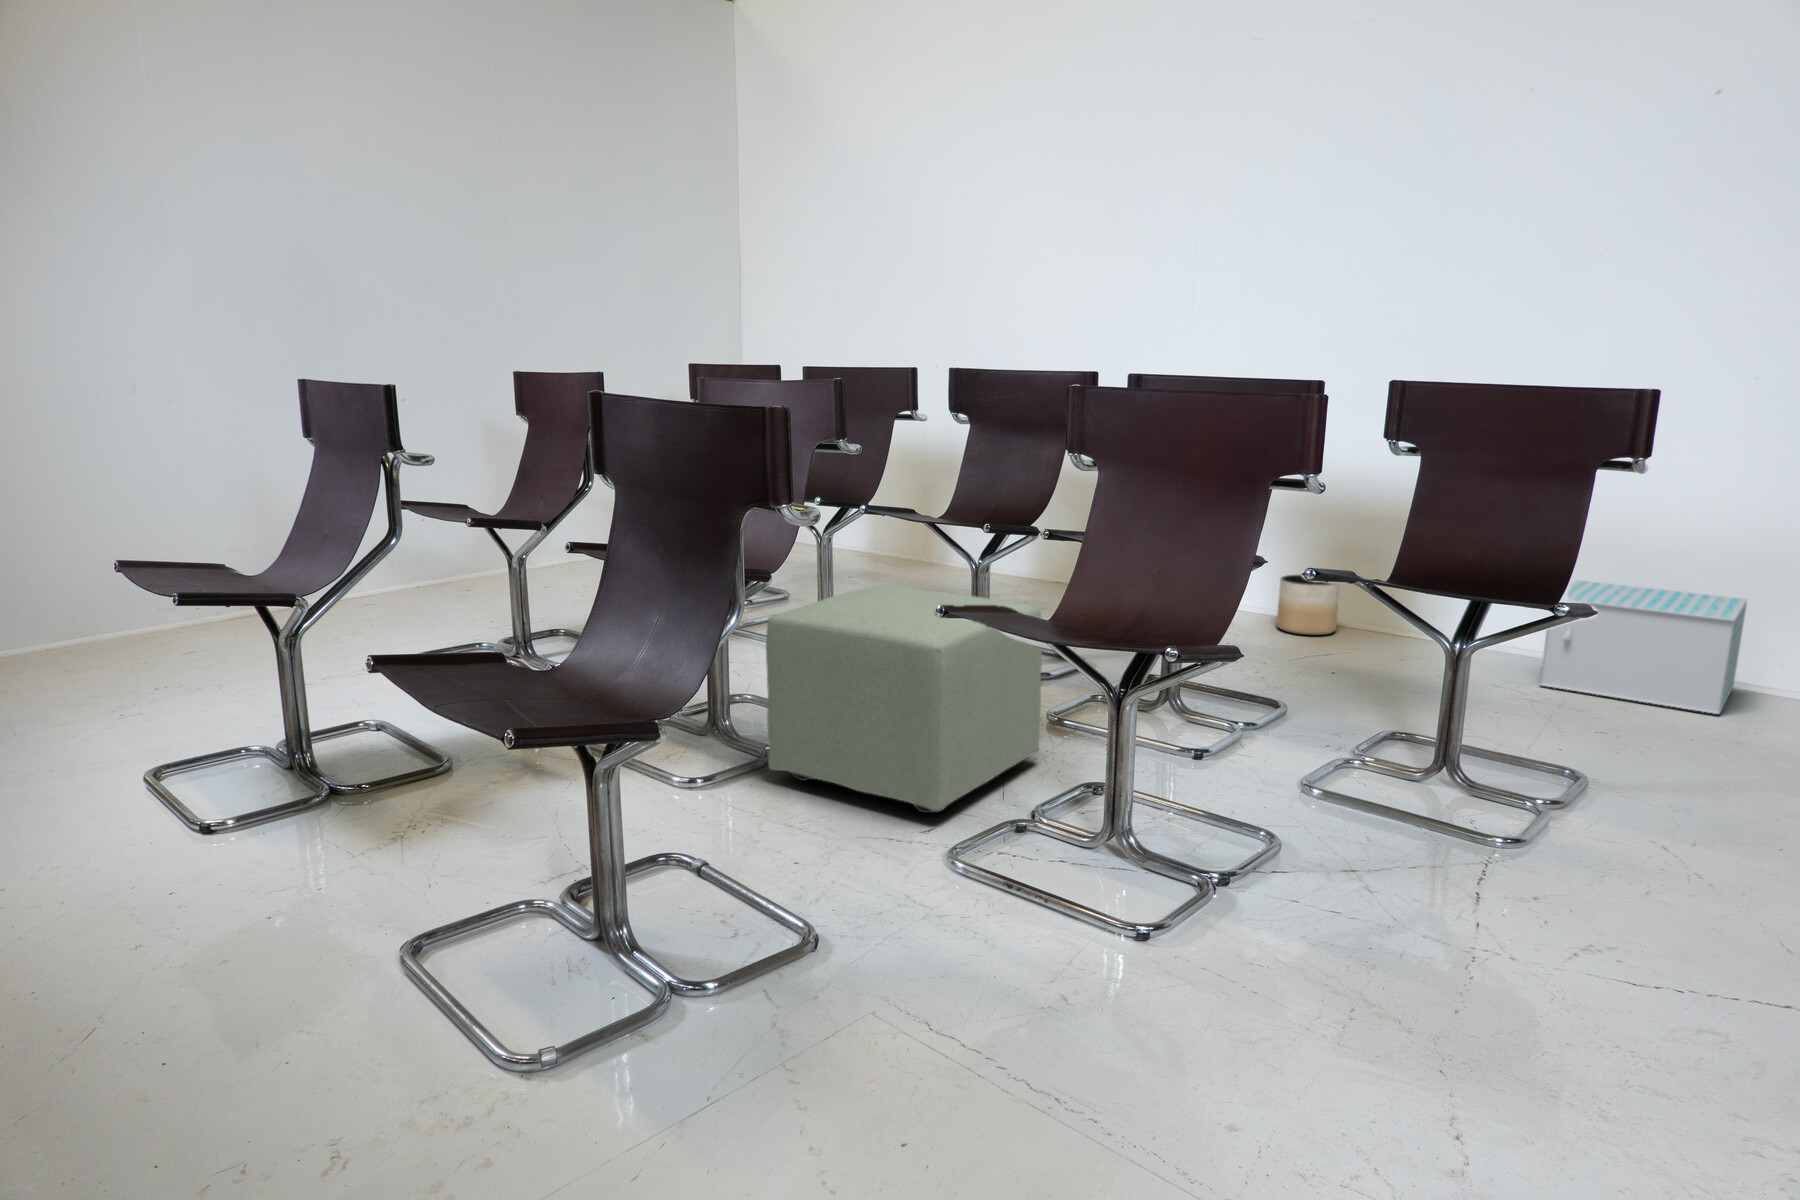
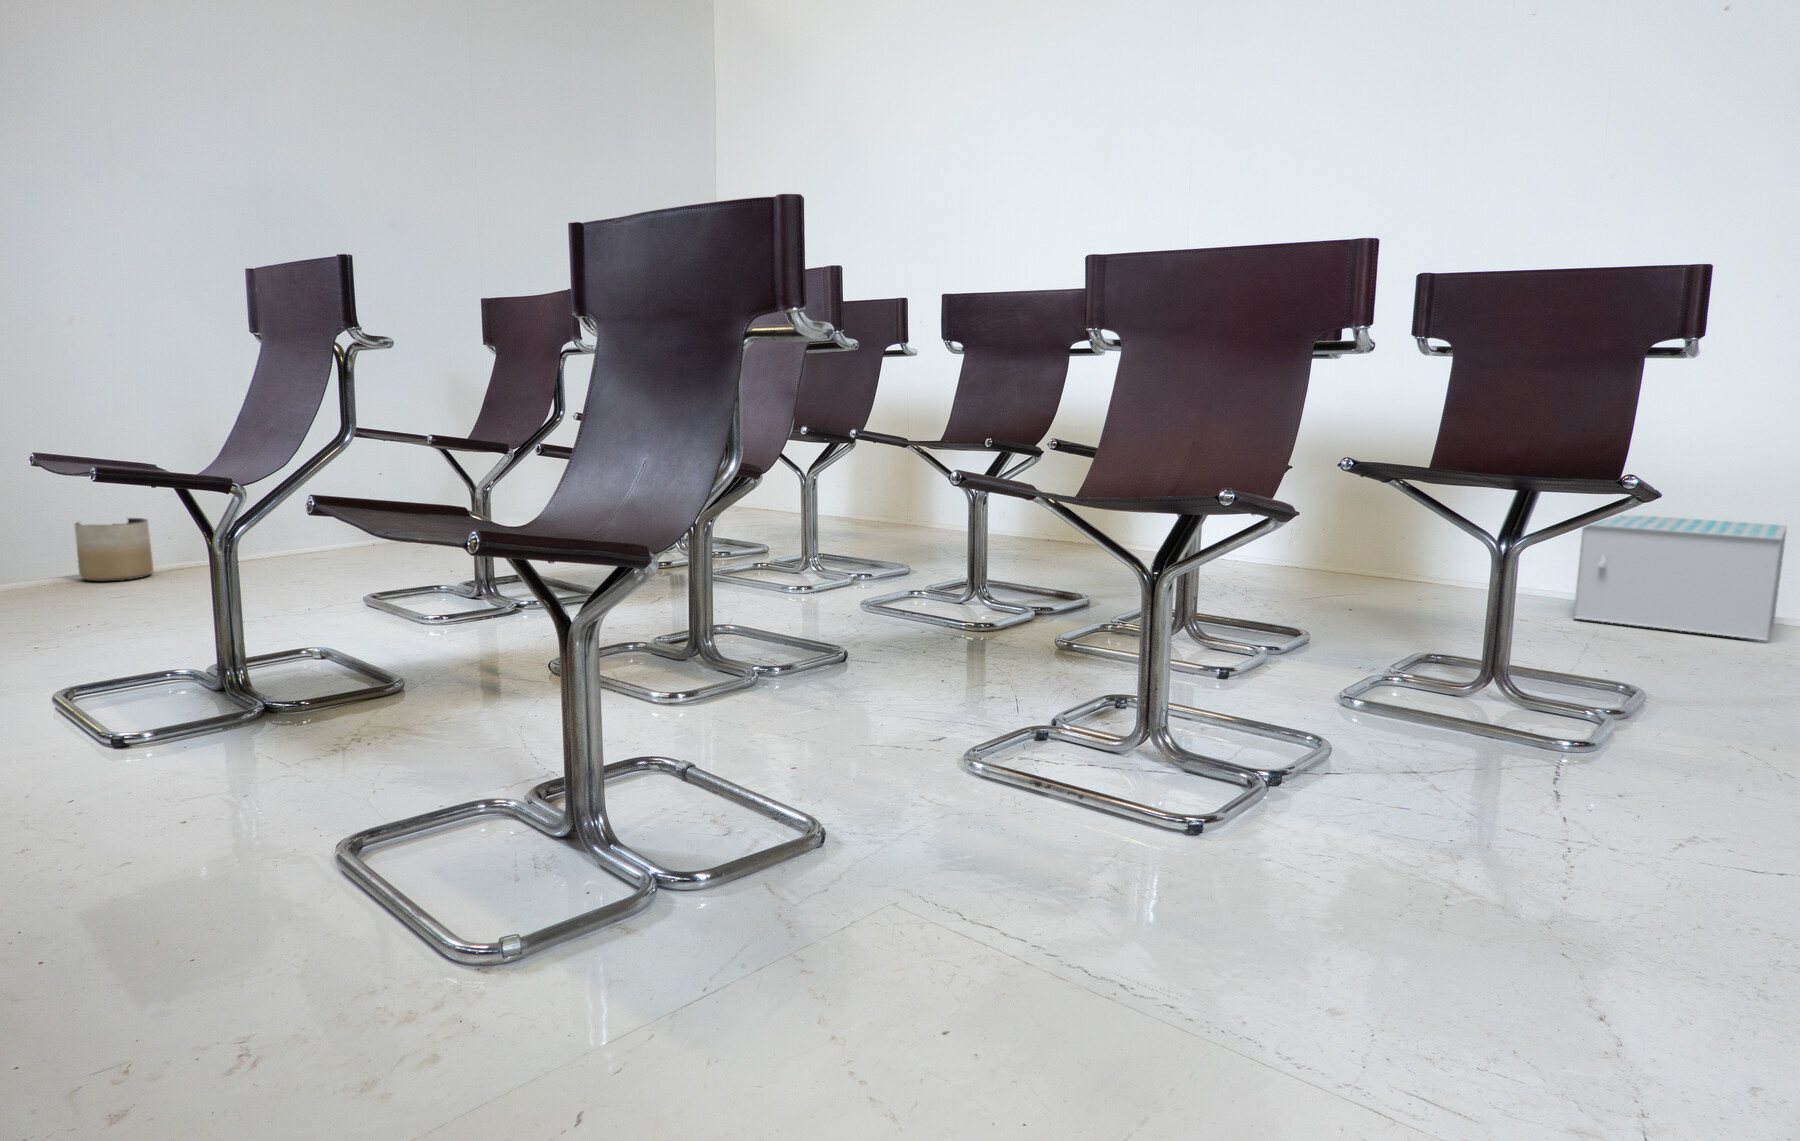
planter: present [1277,575,1339,635] -> present [74,518,153,582]
ottoman: present [766,585,1042,813] -> none [755,494,1056,725]

